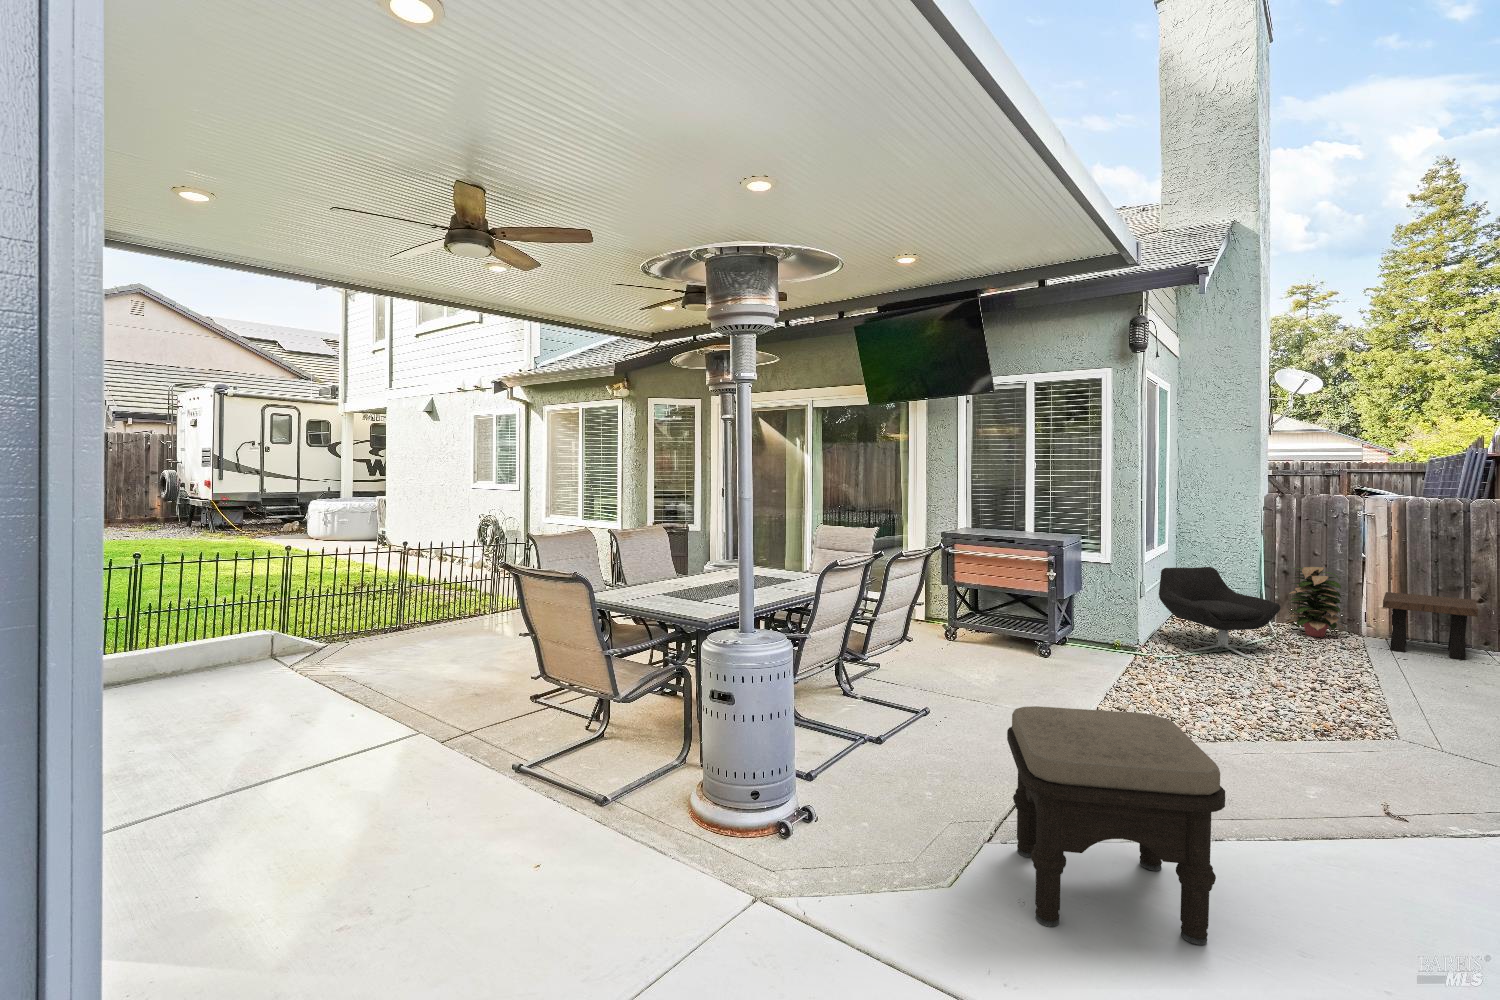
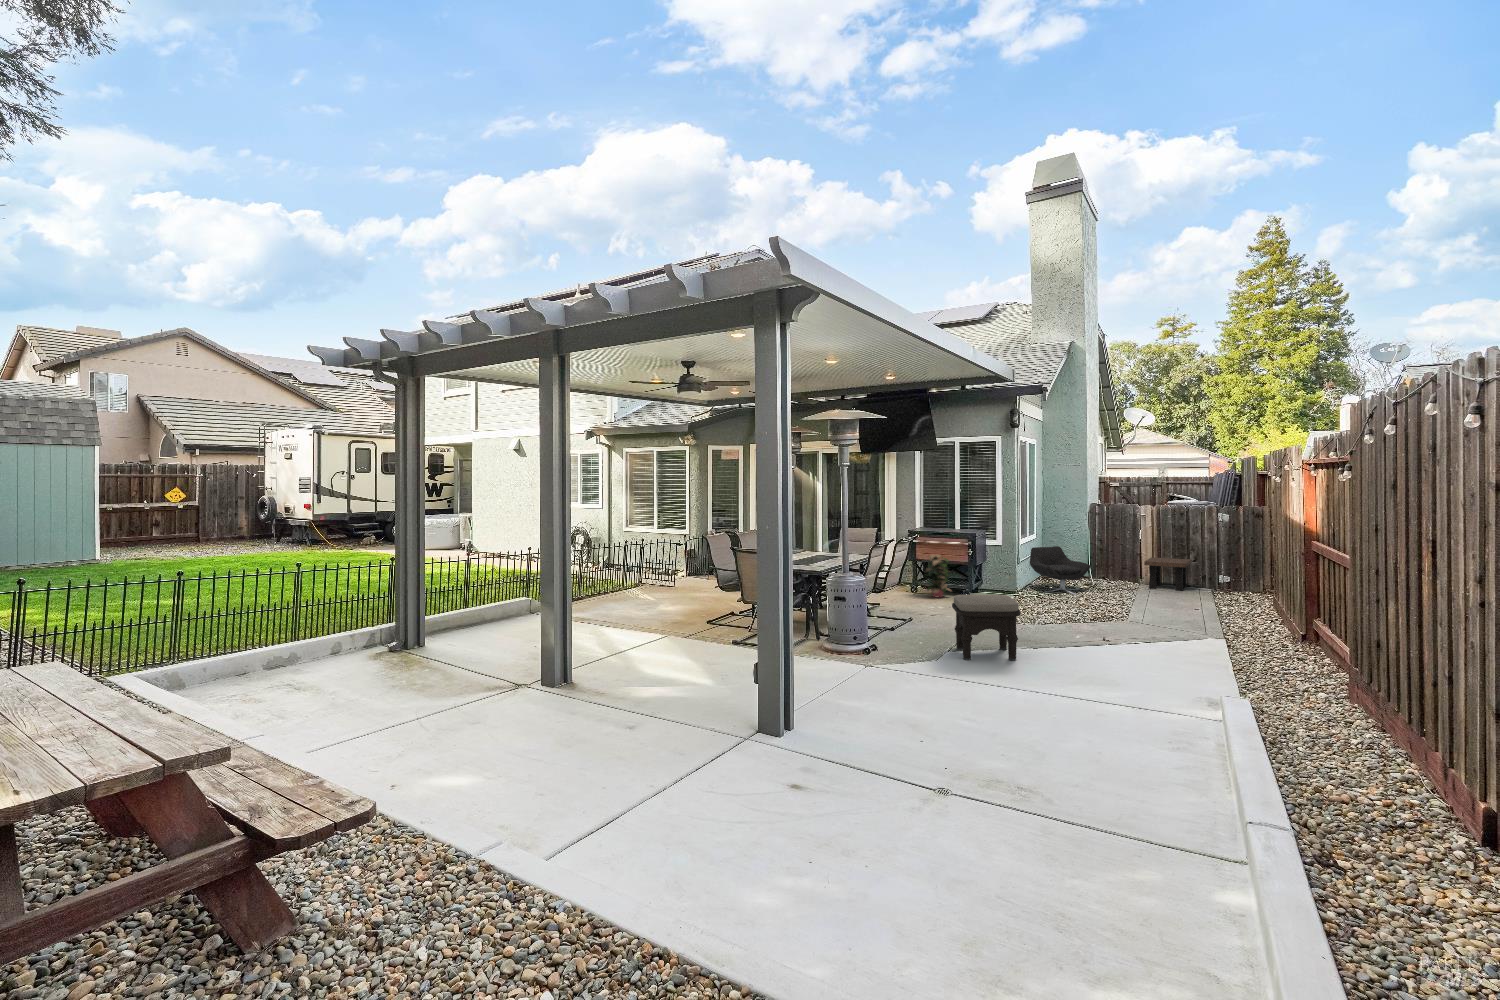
decorative plant: present [1286,567,1344,637] -> present [926,555,950,597]

